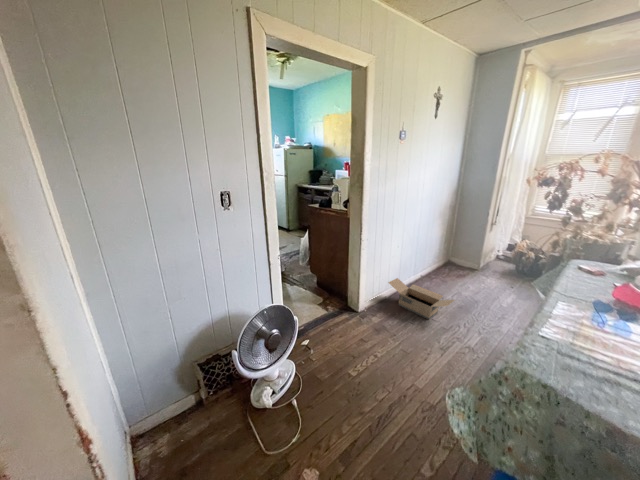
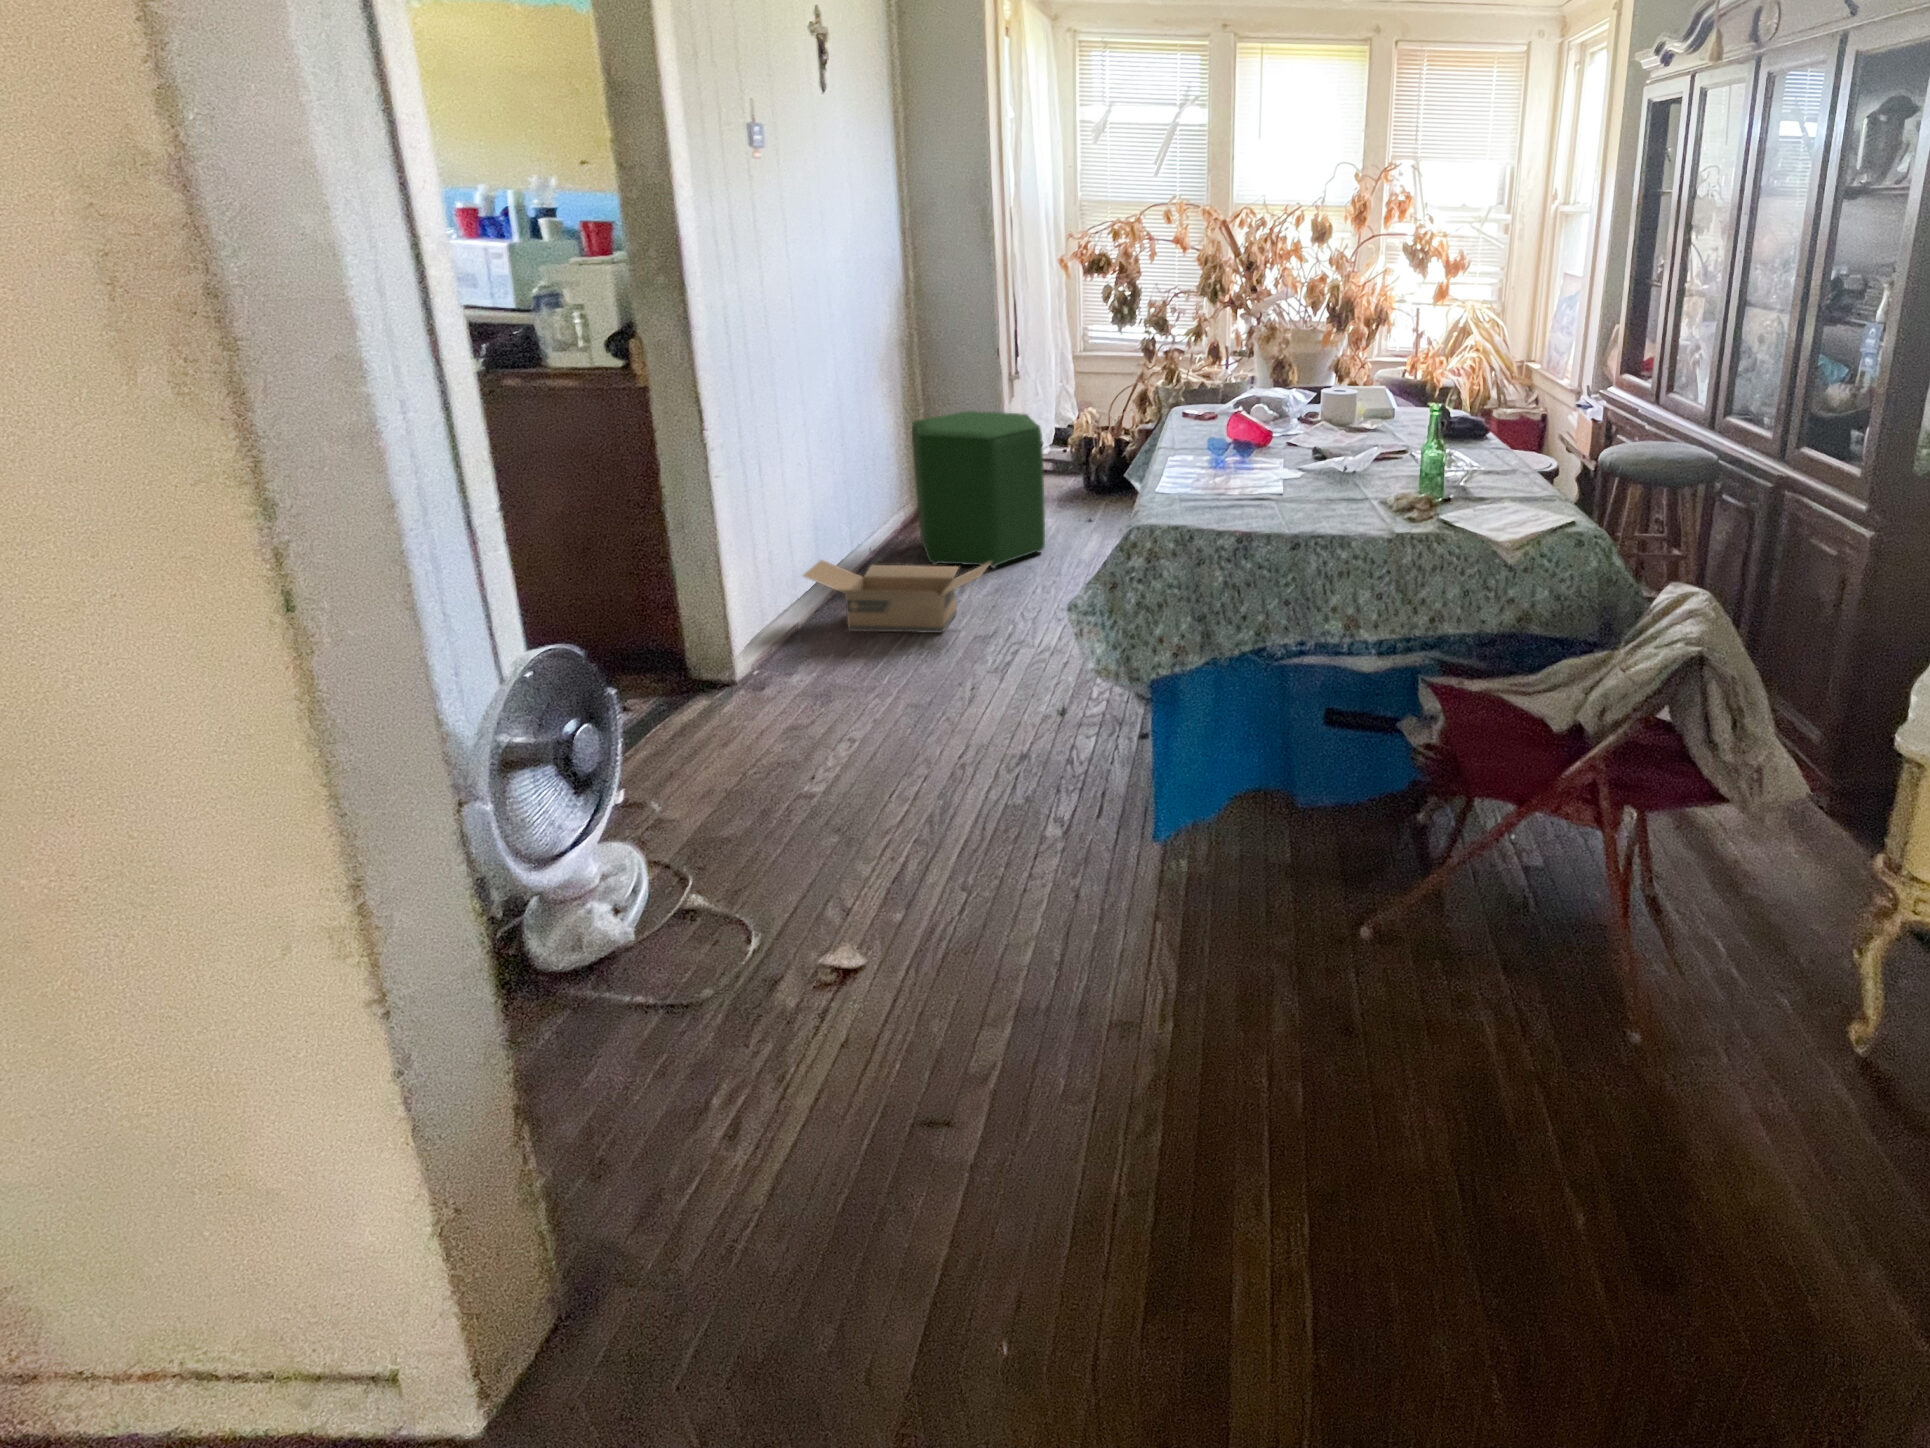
ottoman: none [438,235,496,297] -> present [912,411,1045,568]

